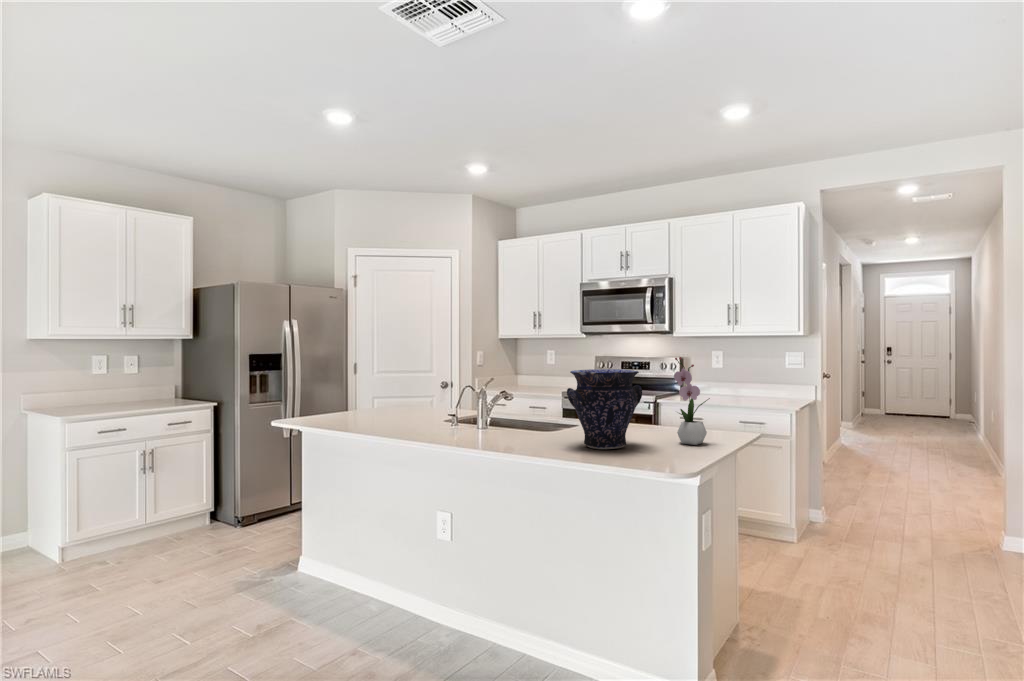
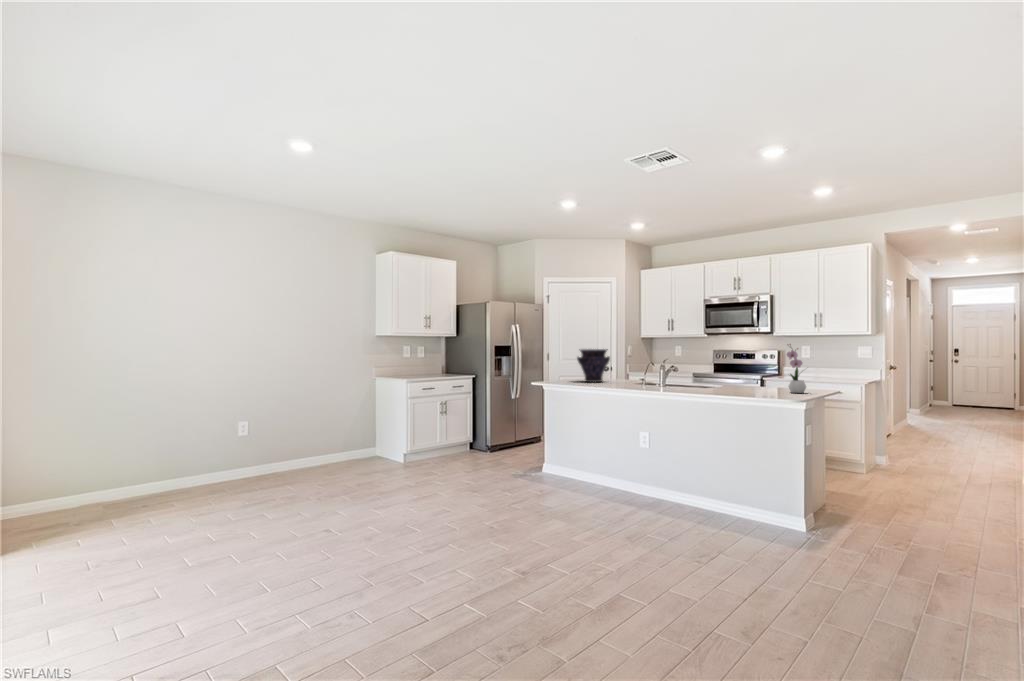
vase: present [567,369,642,449] -> present [577,349,610,382]

